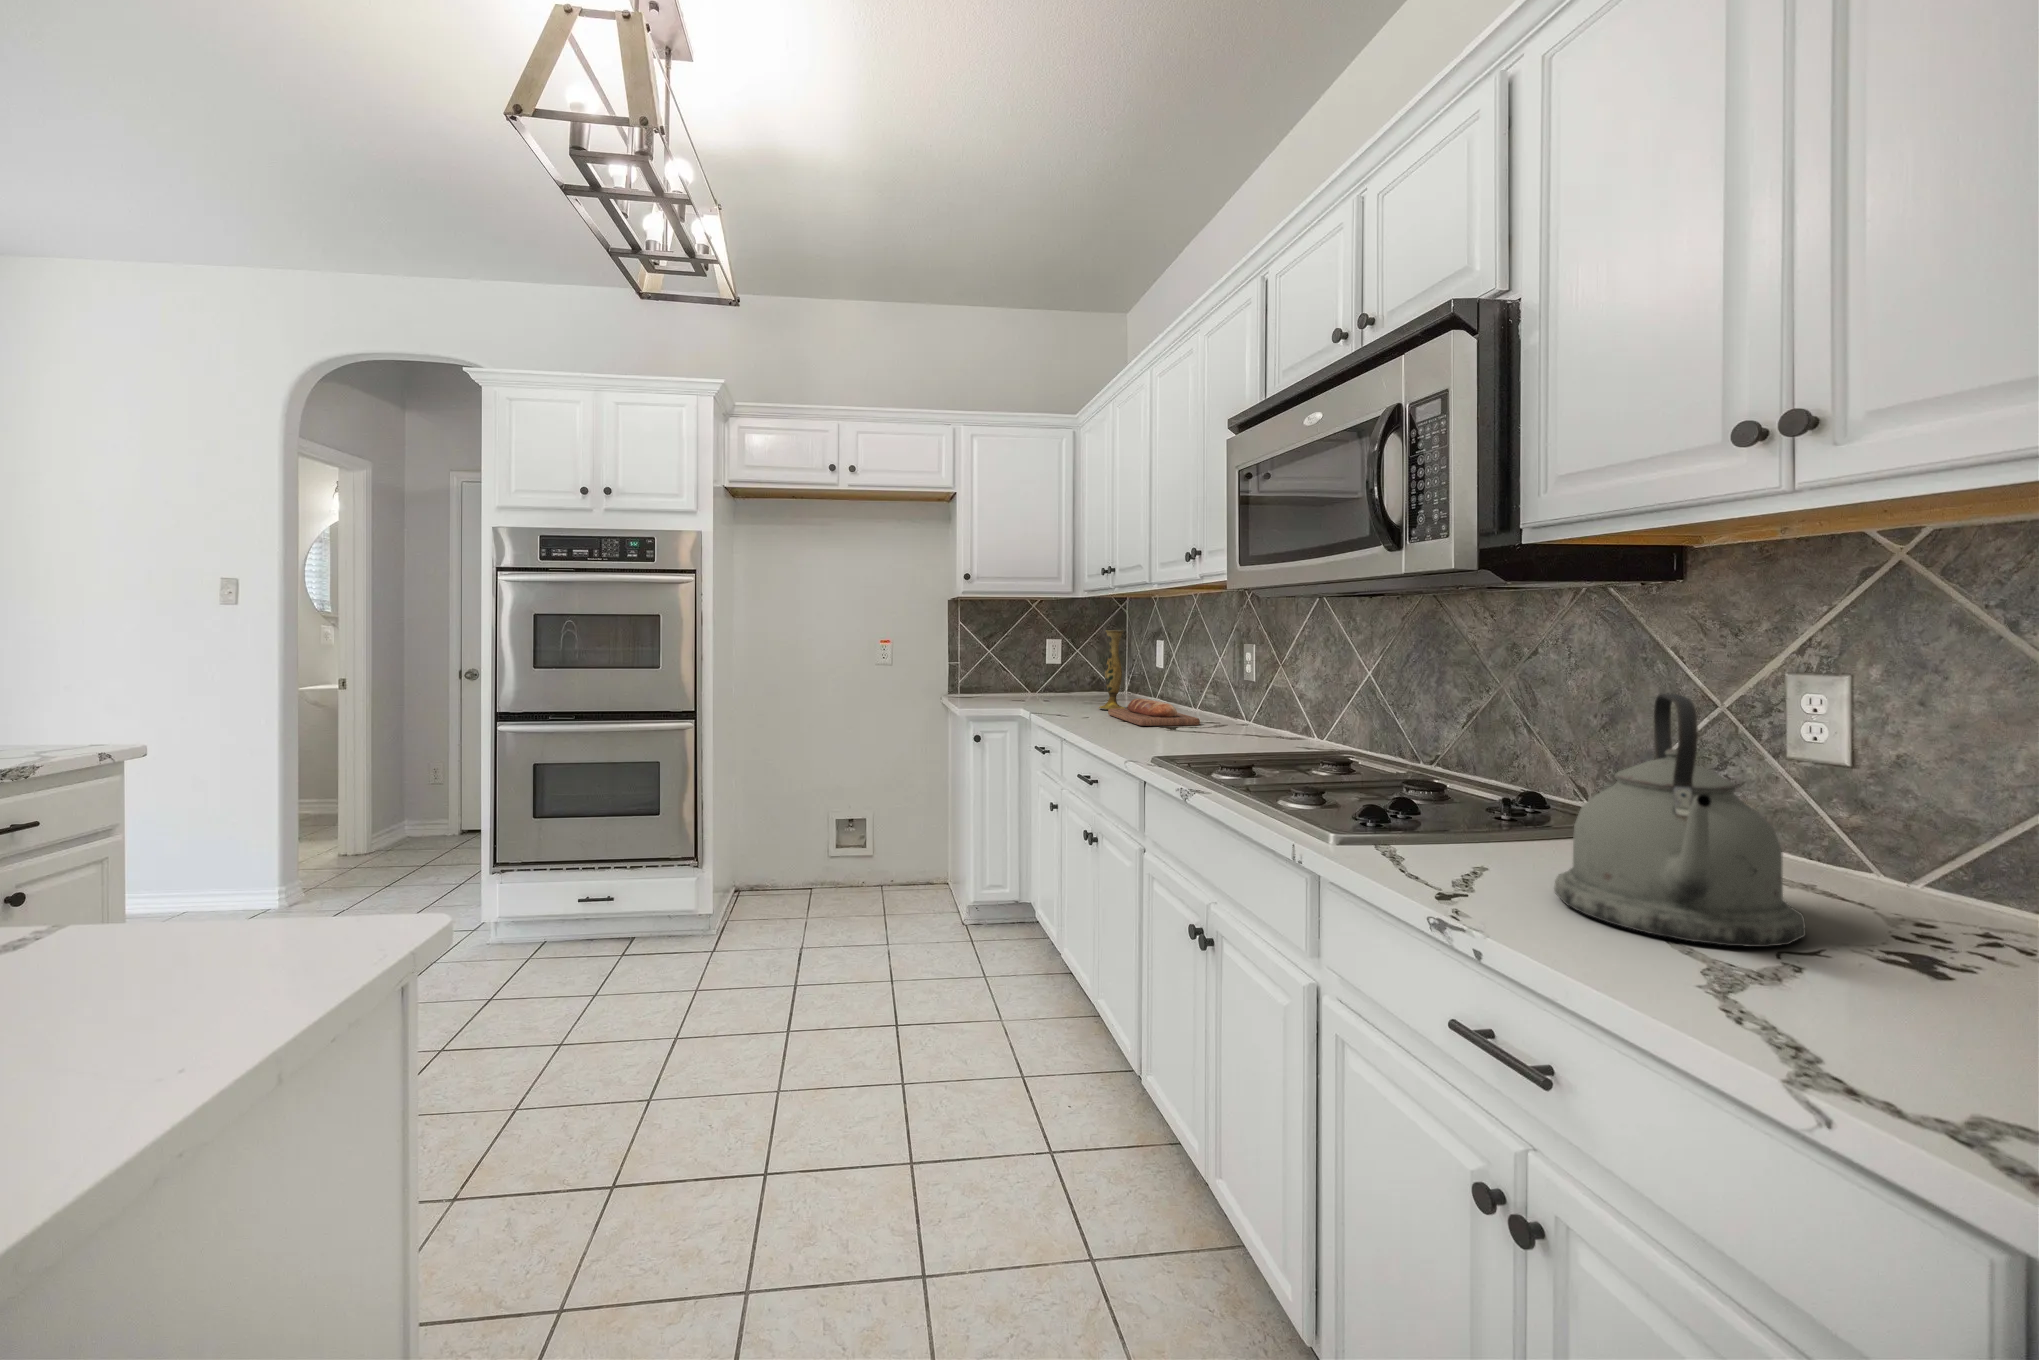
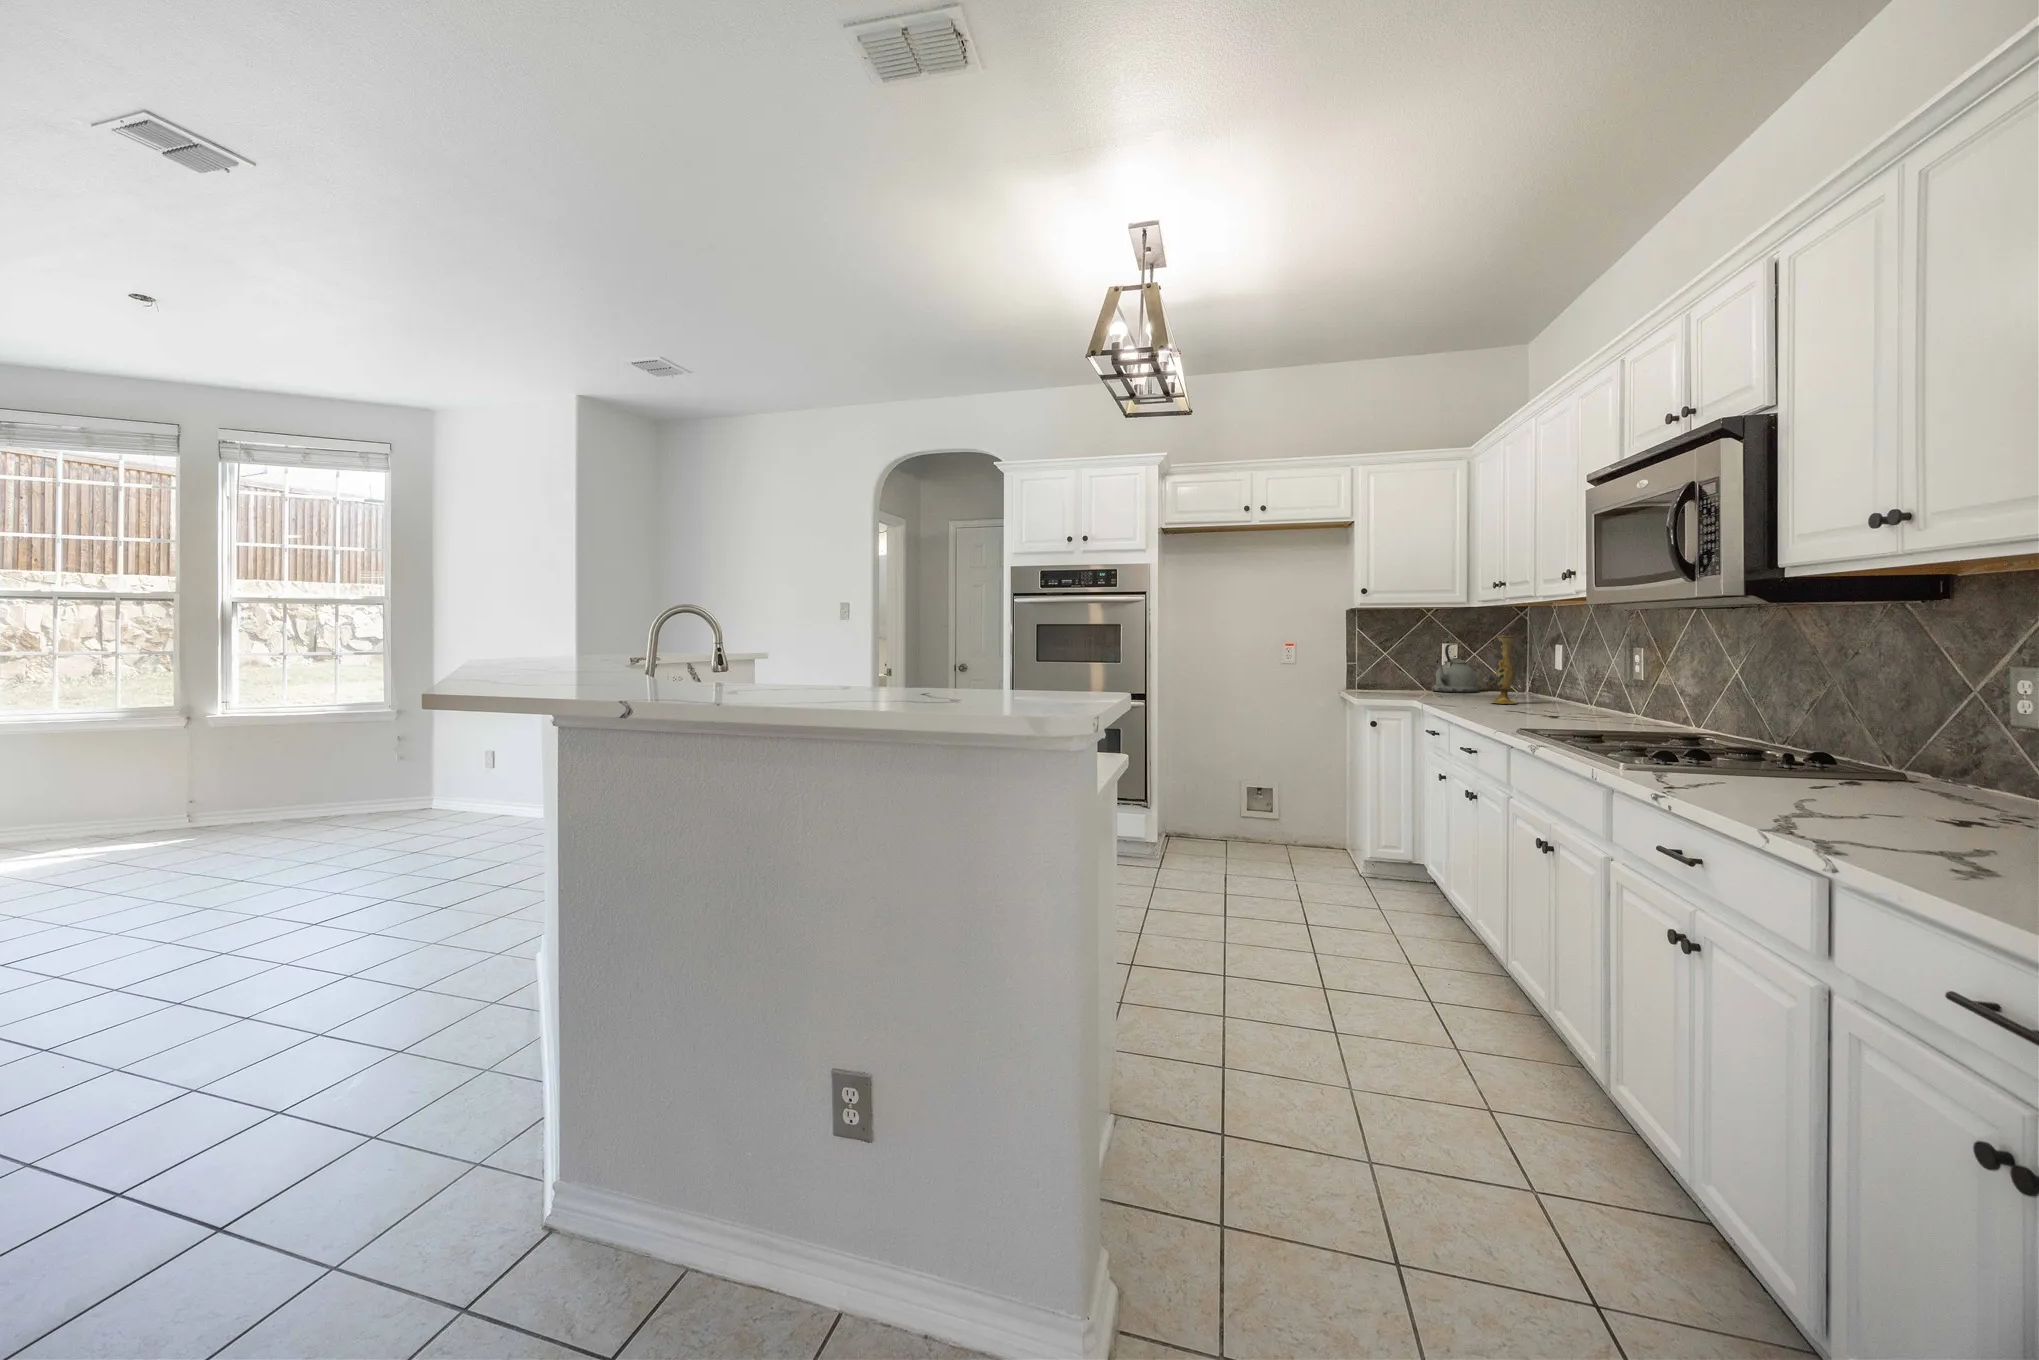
kettle: present [1554,693,1806,947] -> present [1432,644,1479,693]
bread loaf: present [1108,699,1200,726] -> none [1497,693,1583,716]

